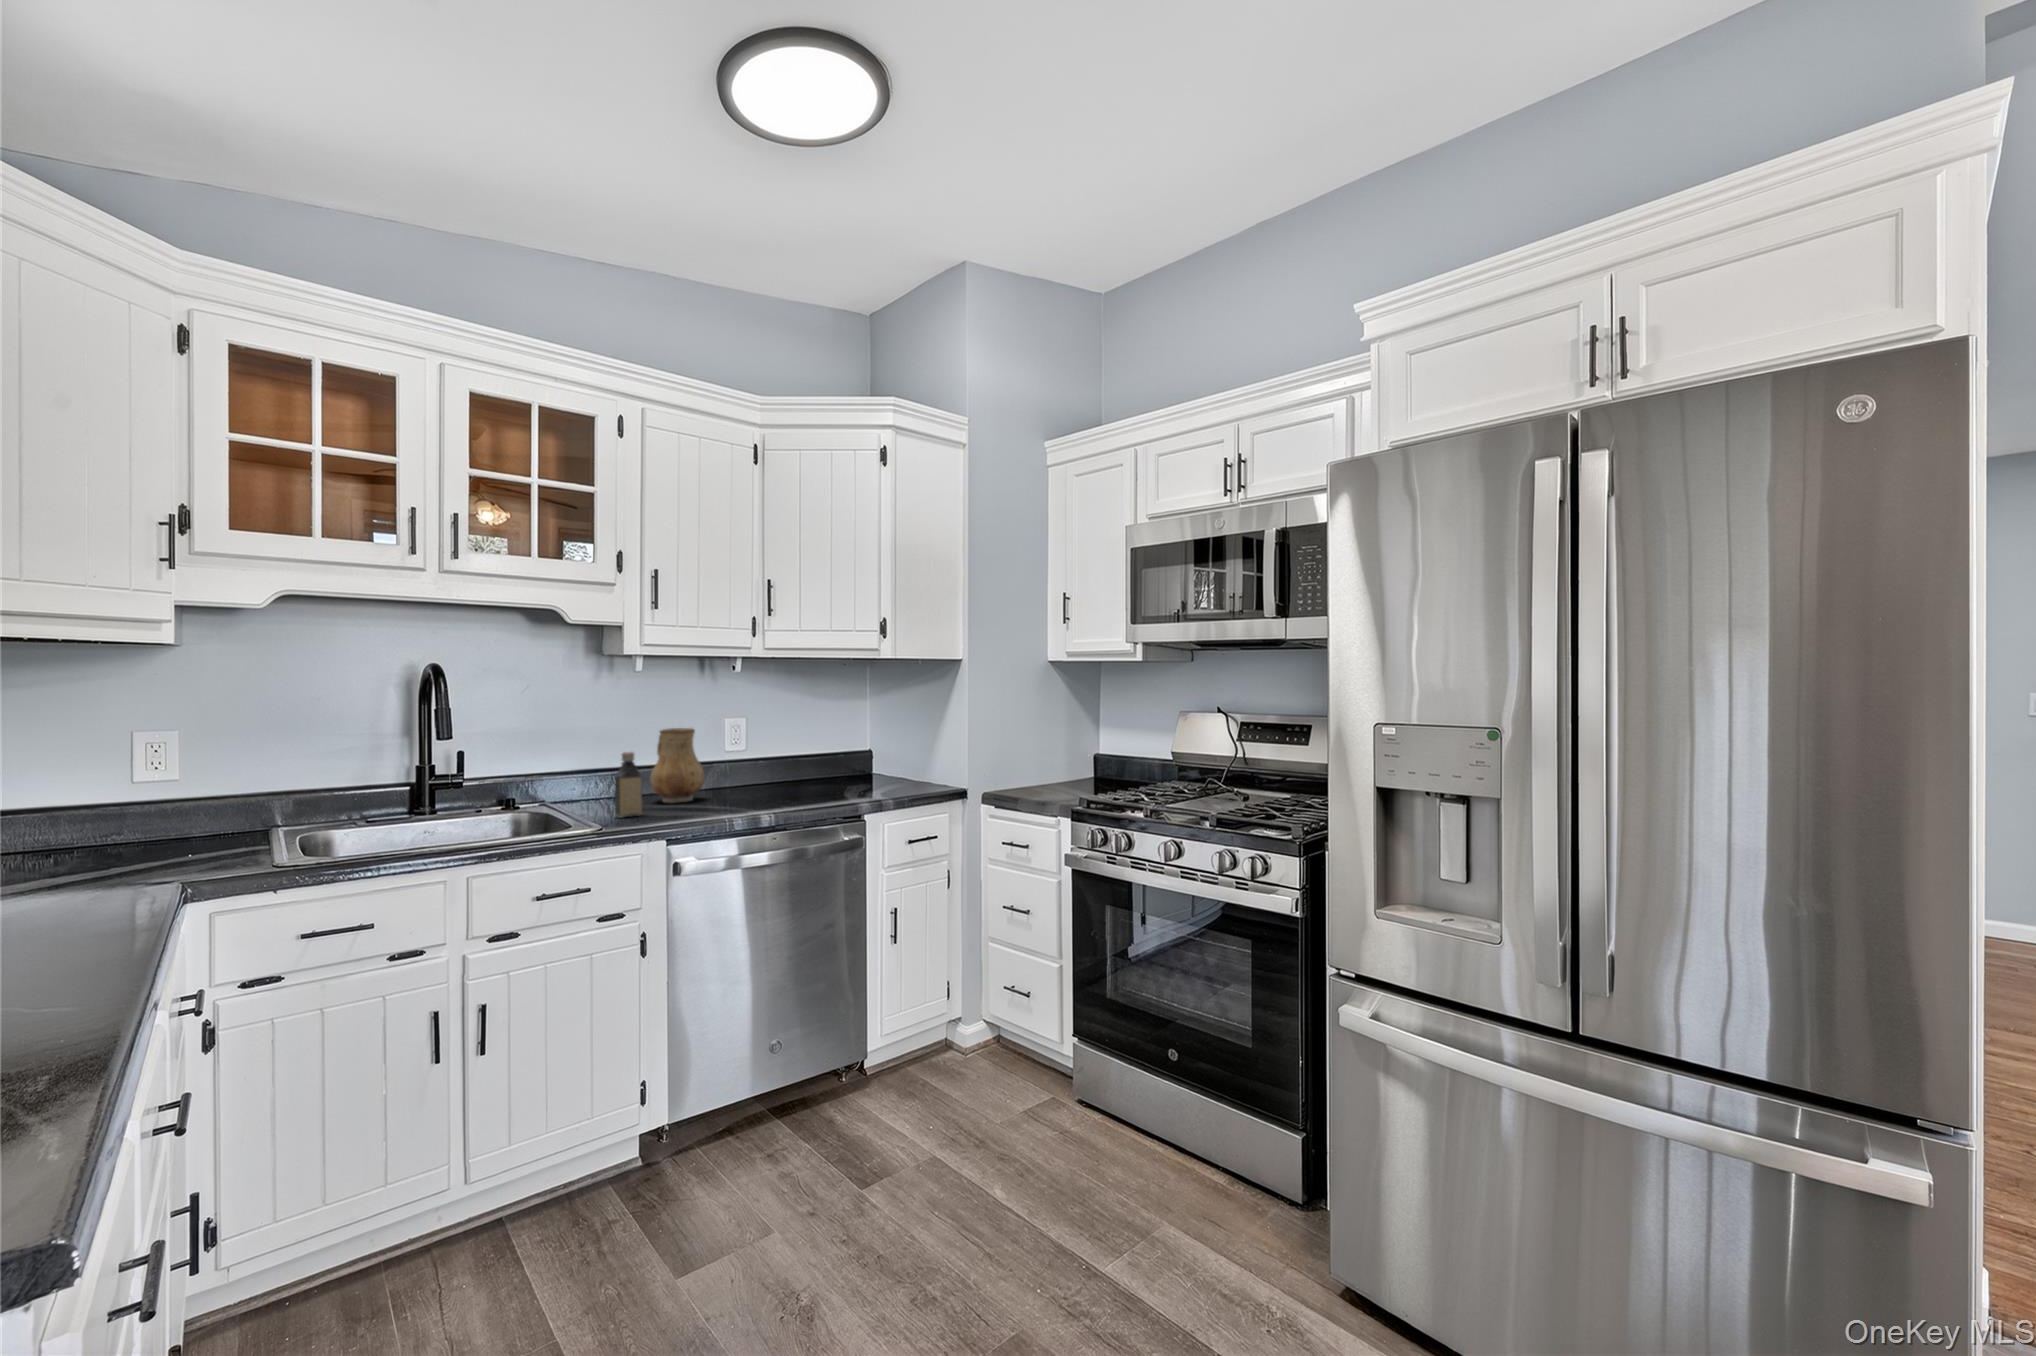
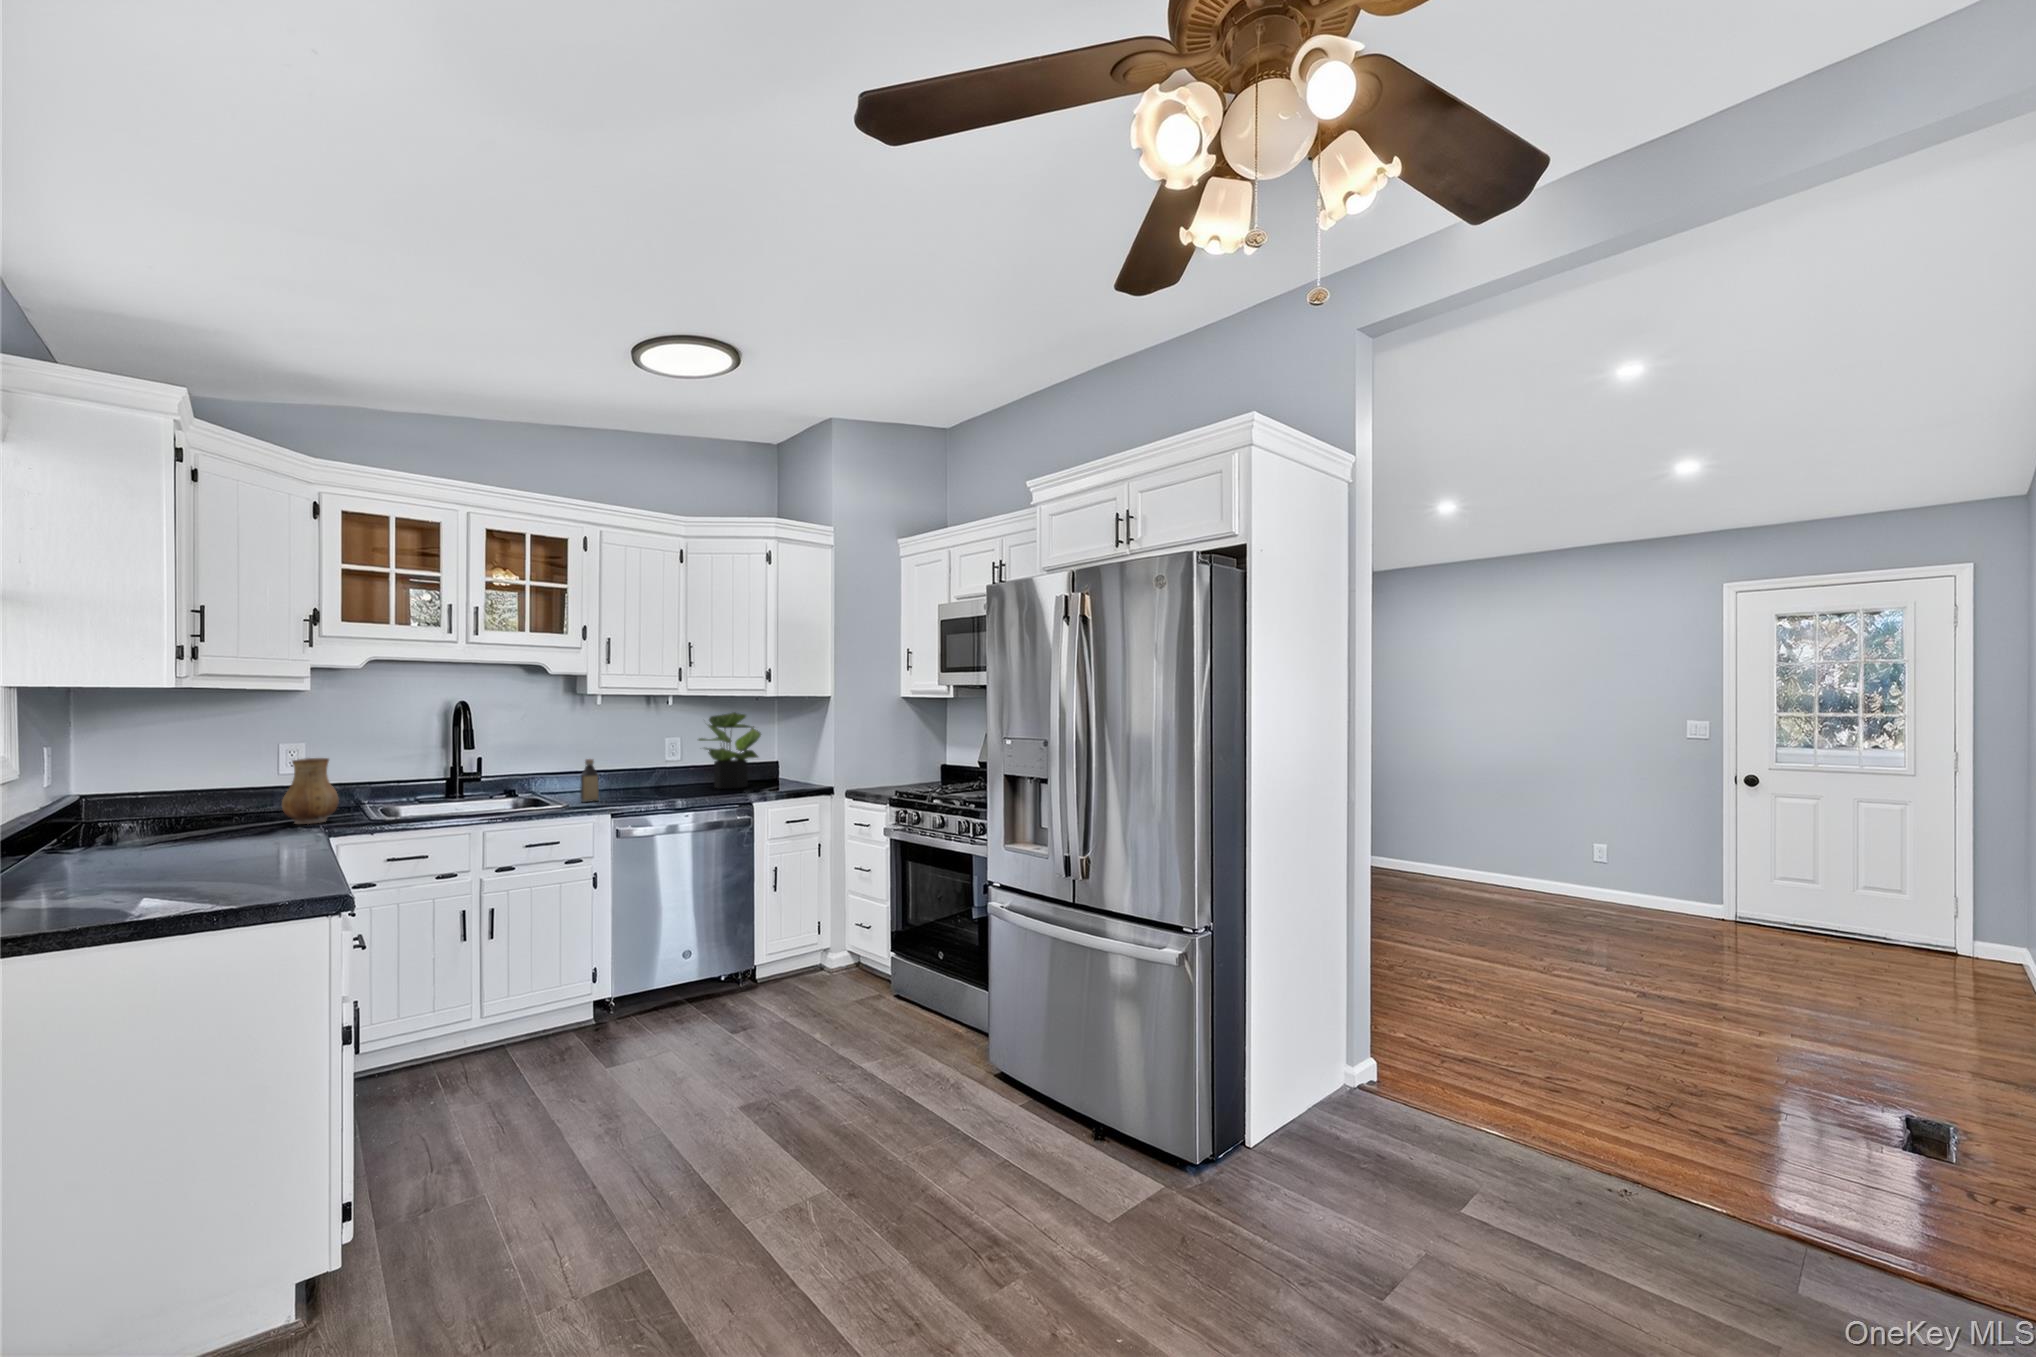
potted plant: none [770,683,862,793] -> present [699,712,761,789]
ceramic pitcher: present [650,728,704,803] -> present [282,758,339,824]

